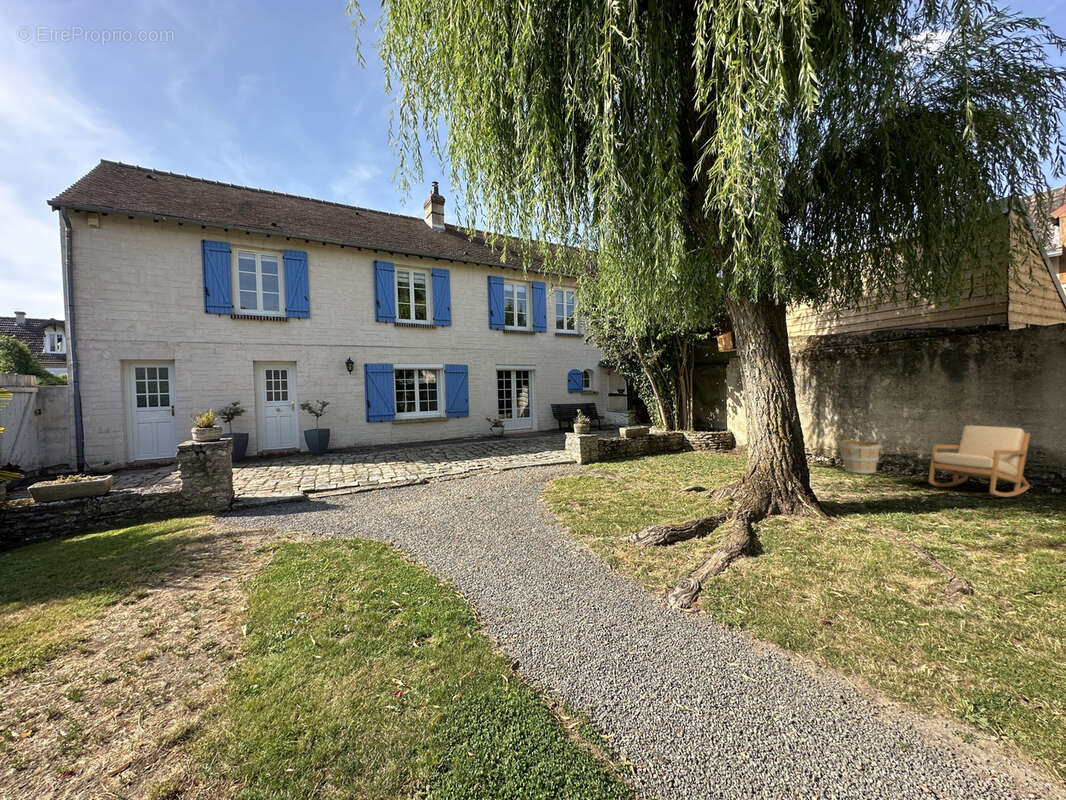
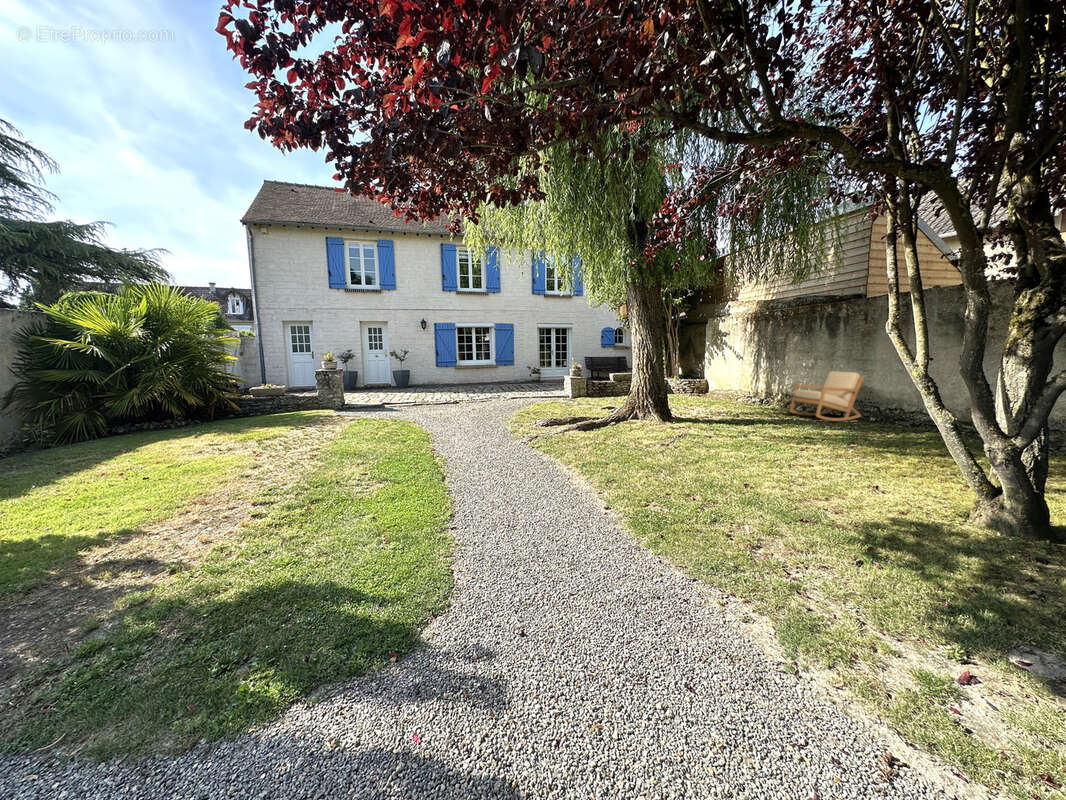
wooden bucket: present [838,440,881,474] -> none [755,384,785,408]

